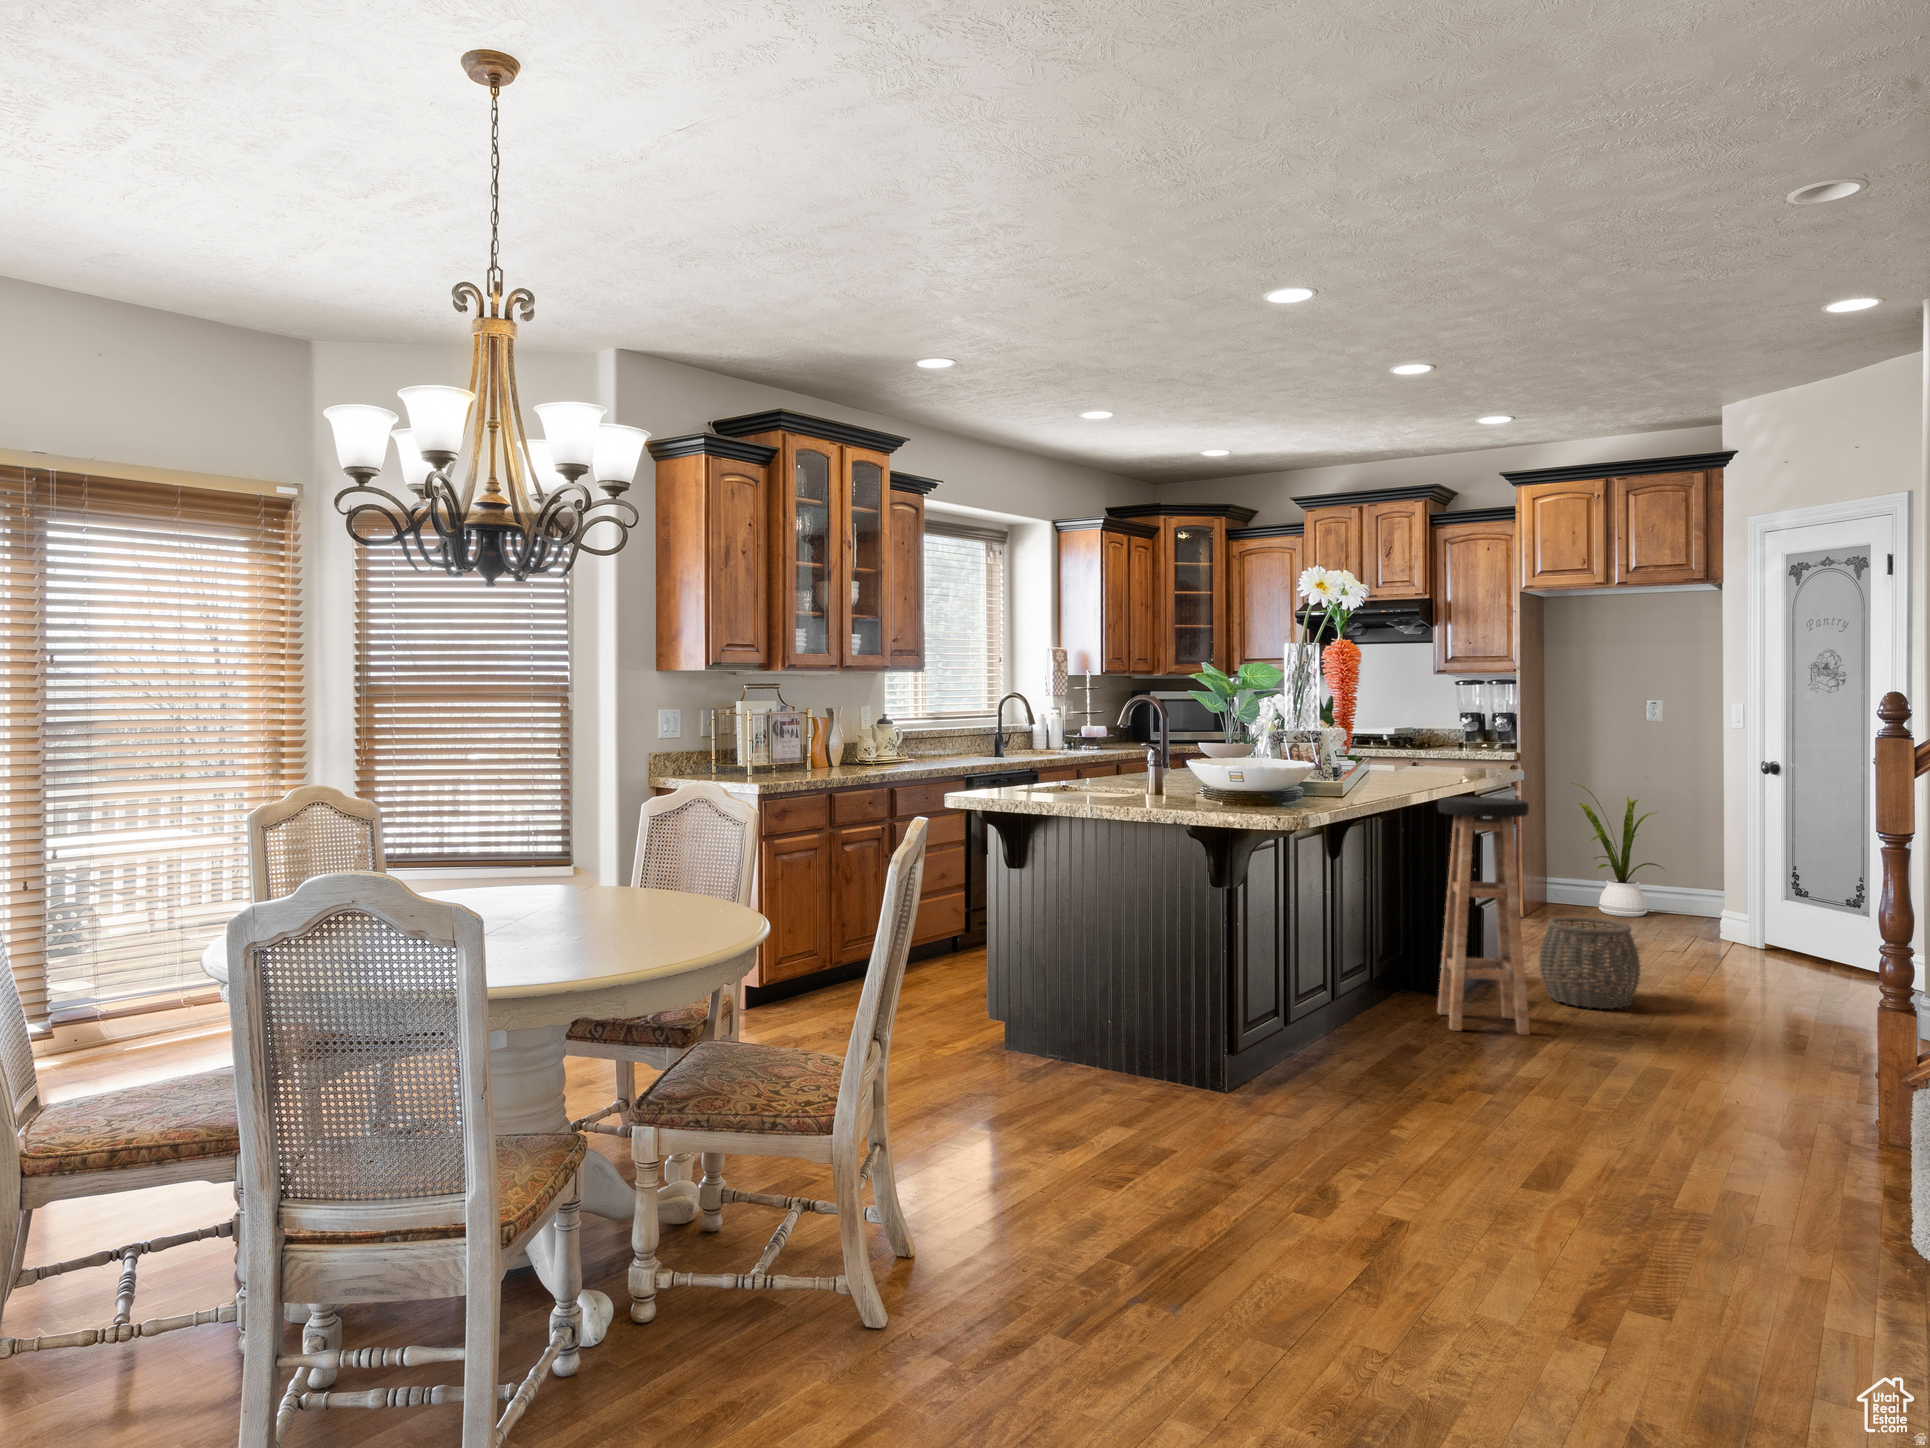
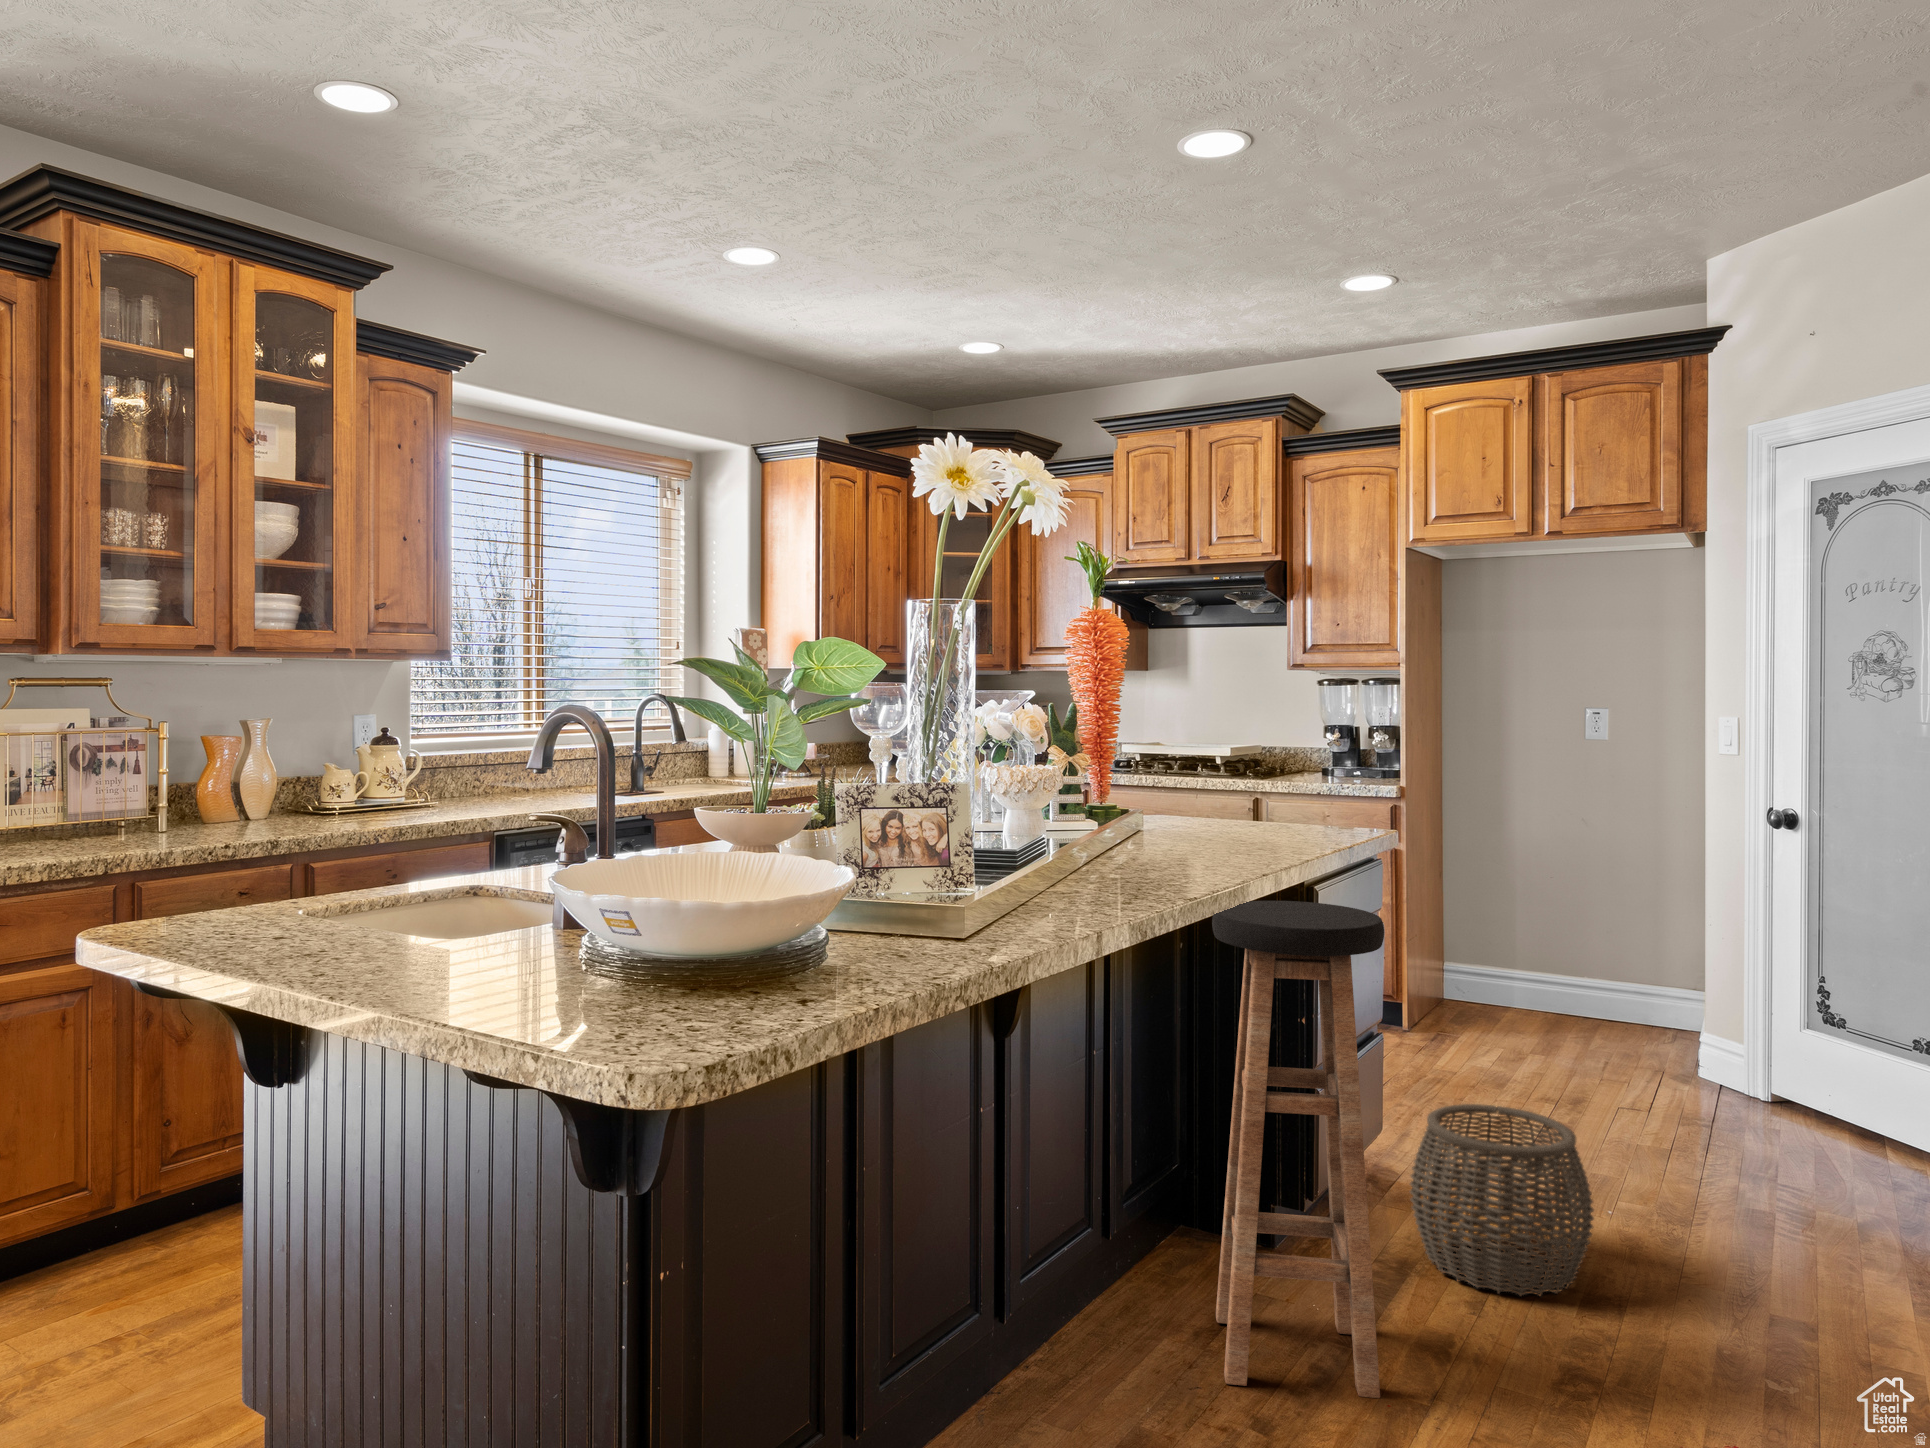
house plant: present [1572,783,1665,917] -> none [1475,829,1615,1029]

